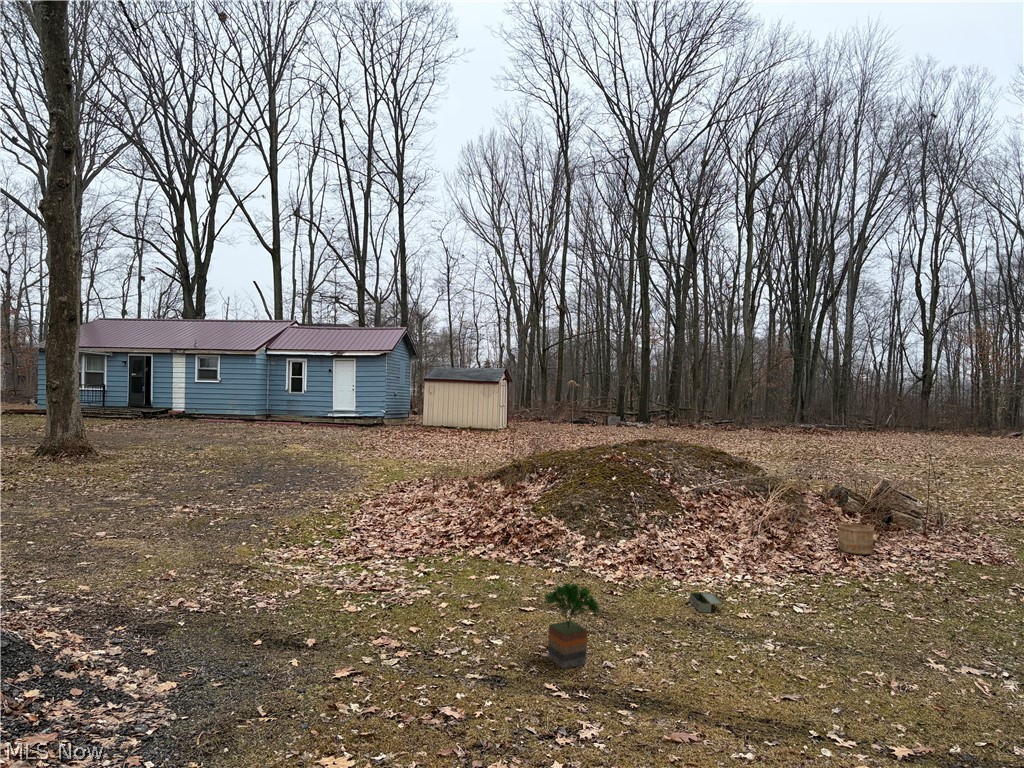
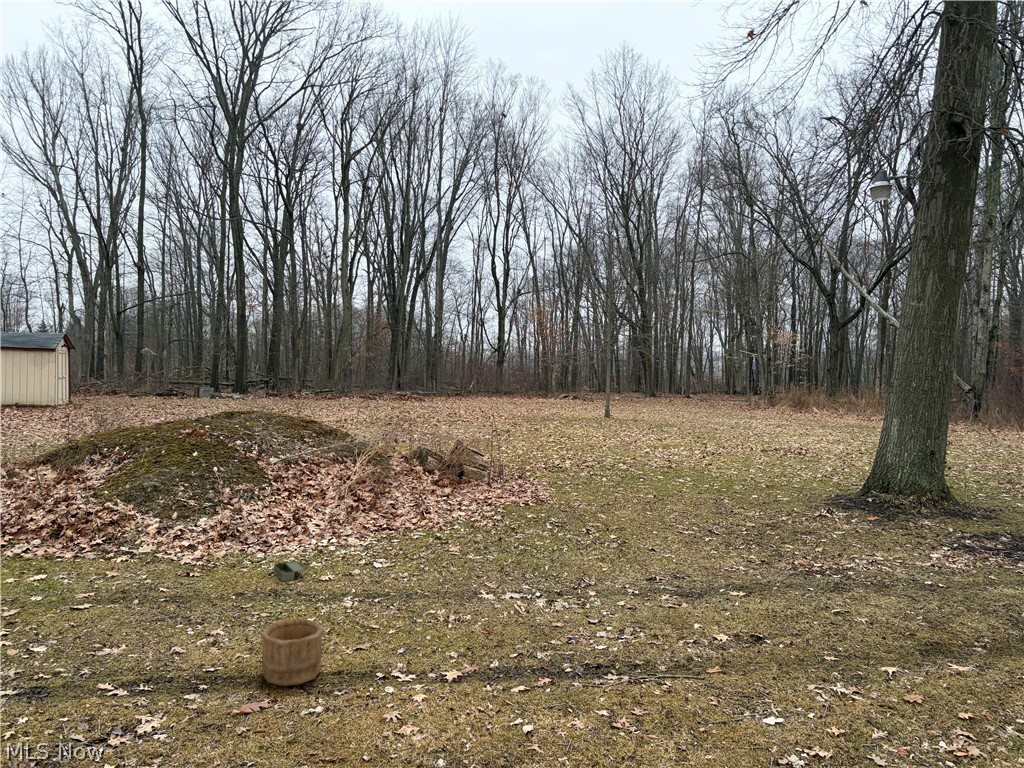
wooden bucket: present [838,523,874,554] -> present [261,619,324,686]
potted tree: present [545,583,601,669] -> none [97,572,170,667]

